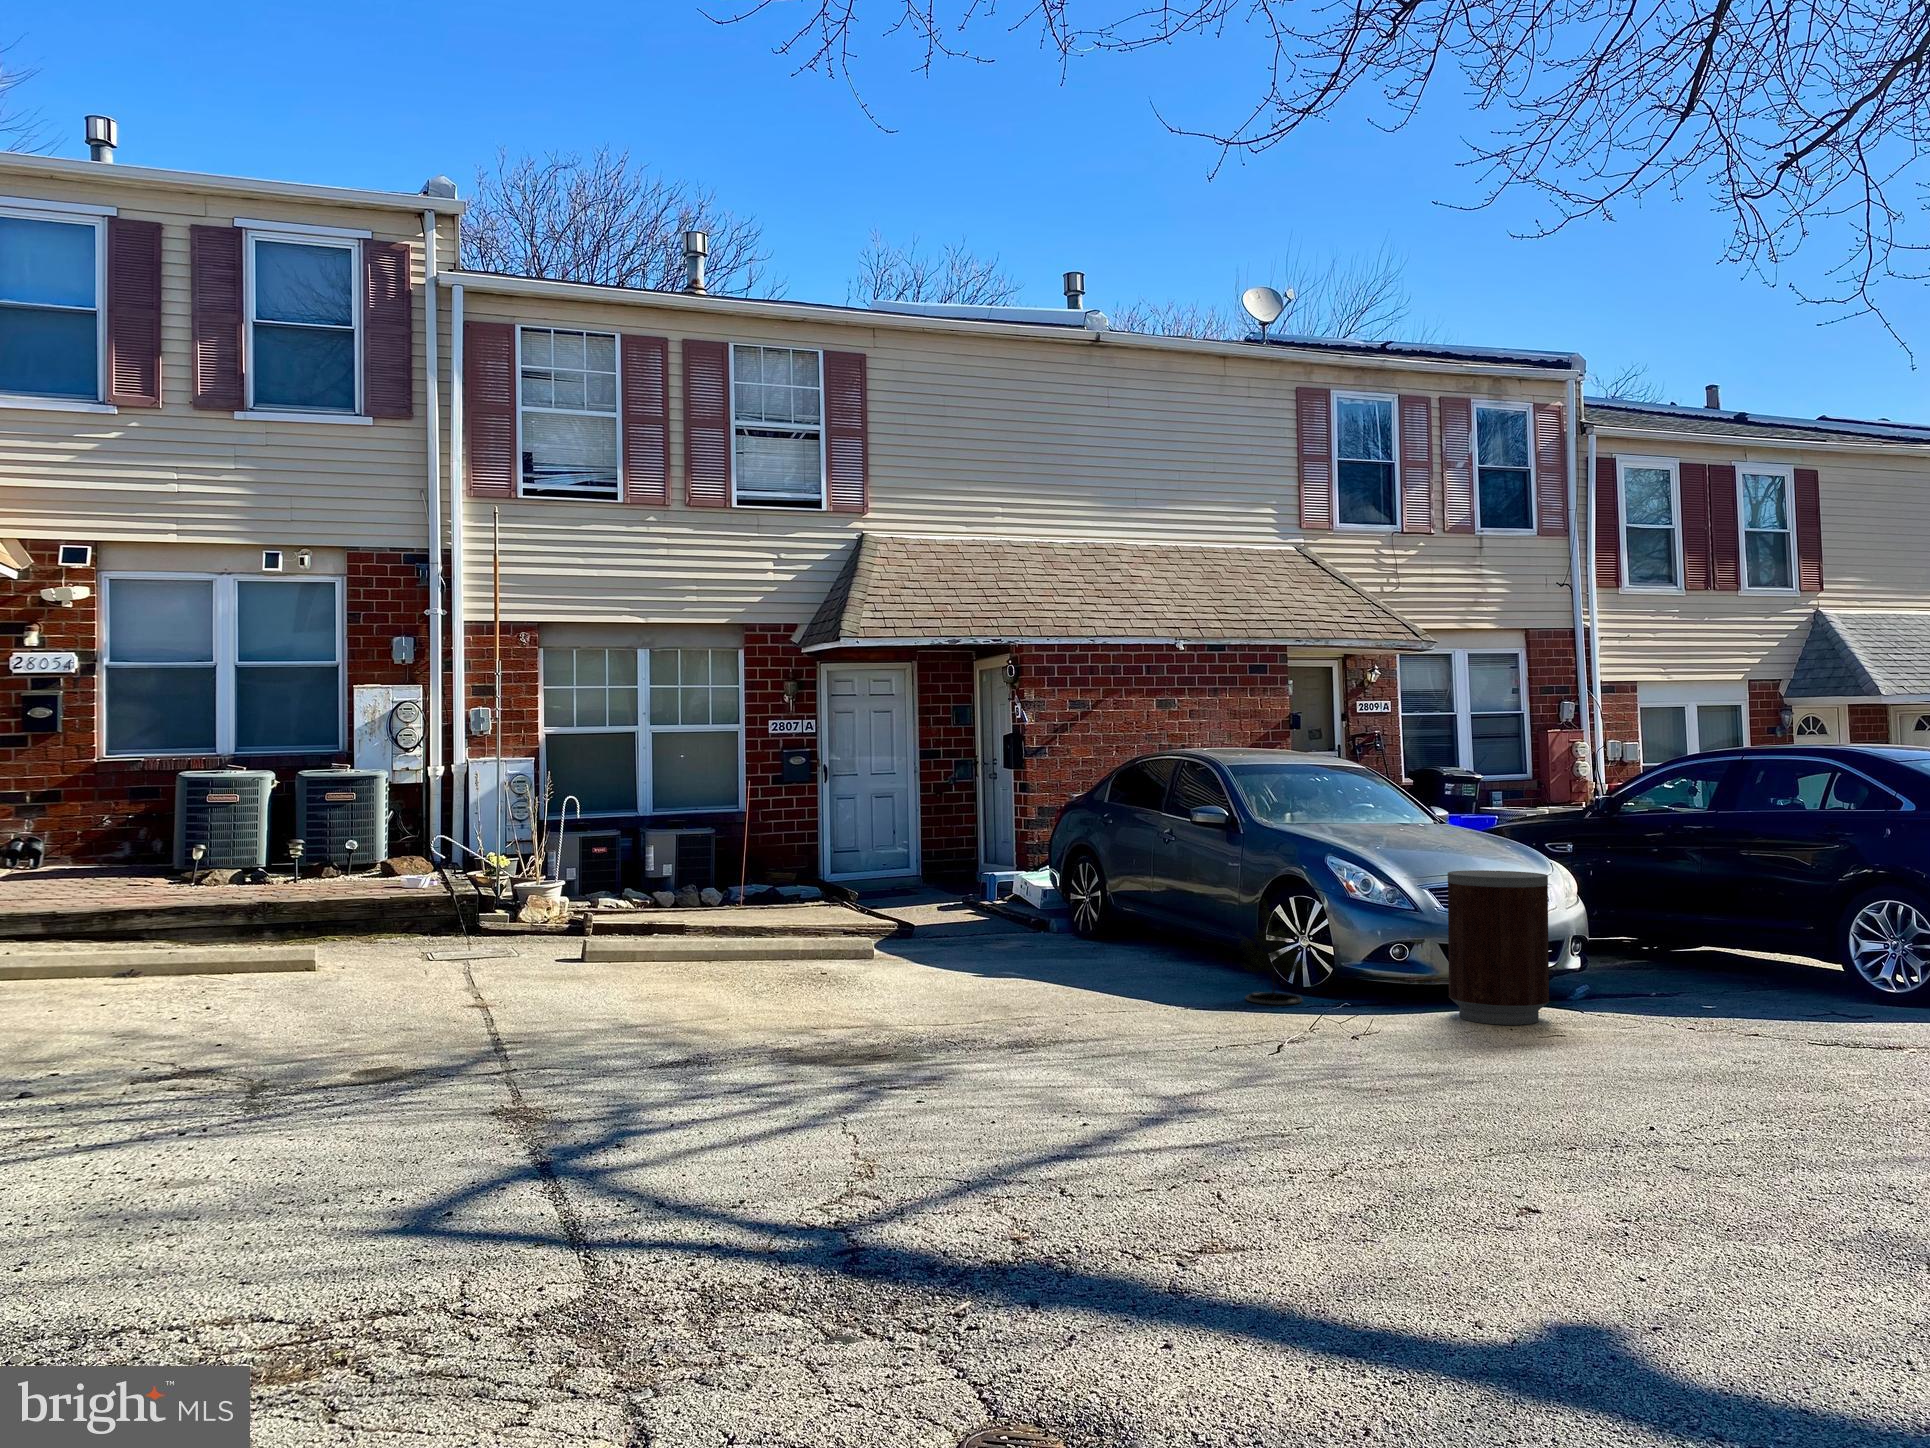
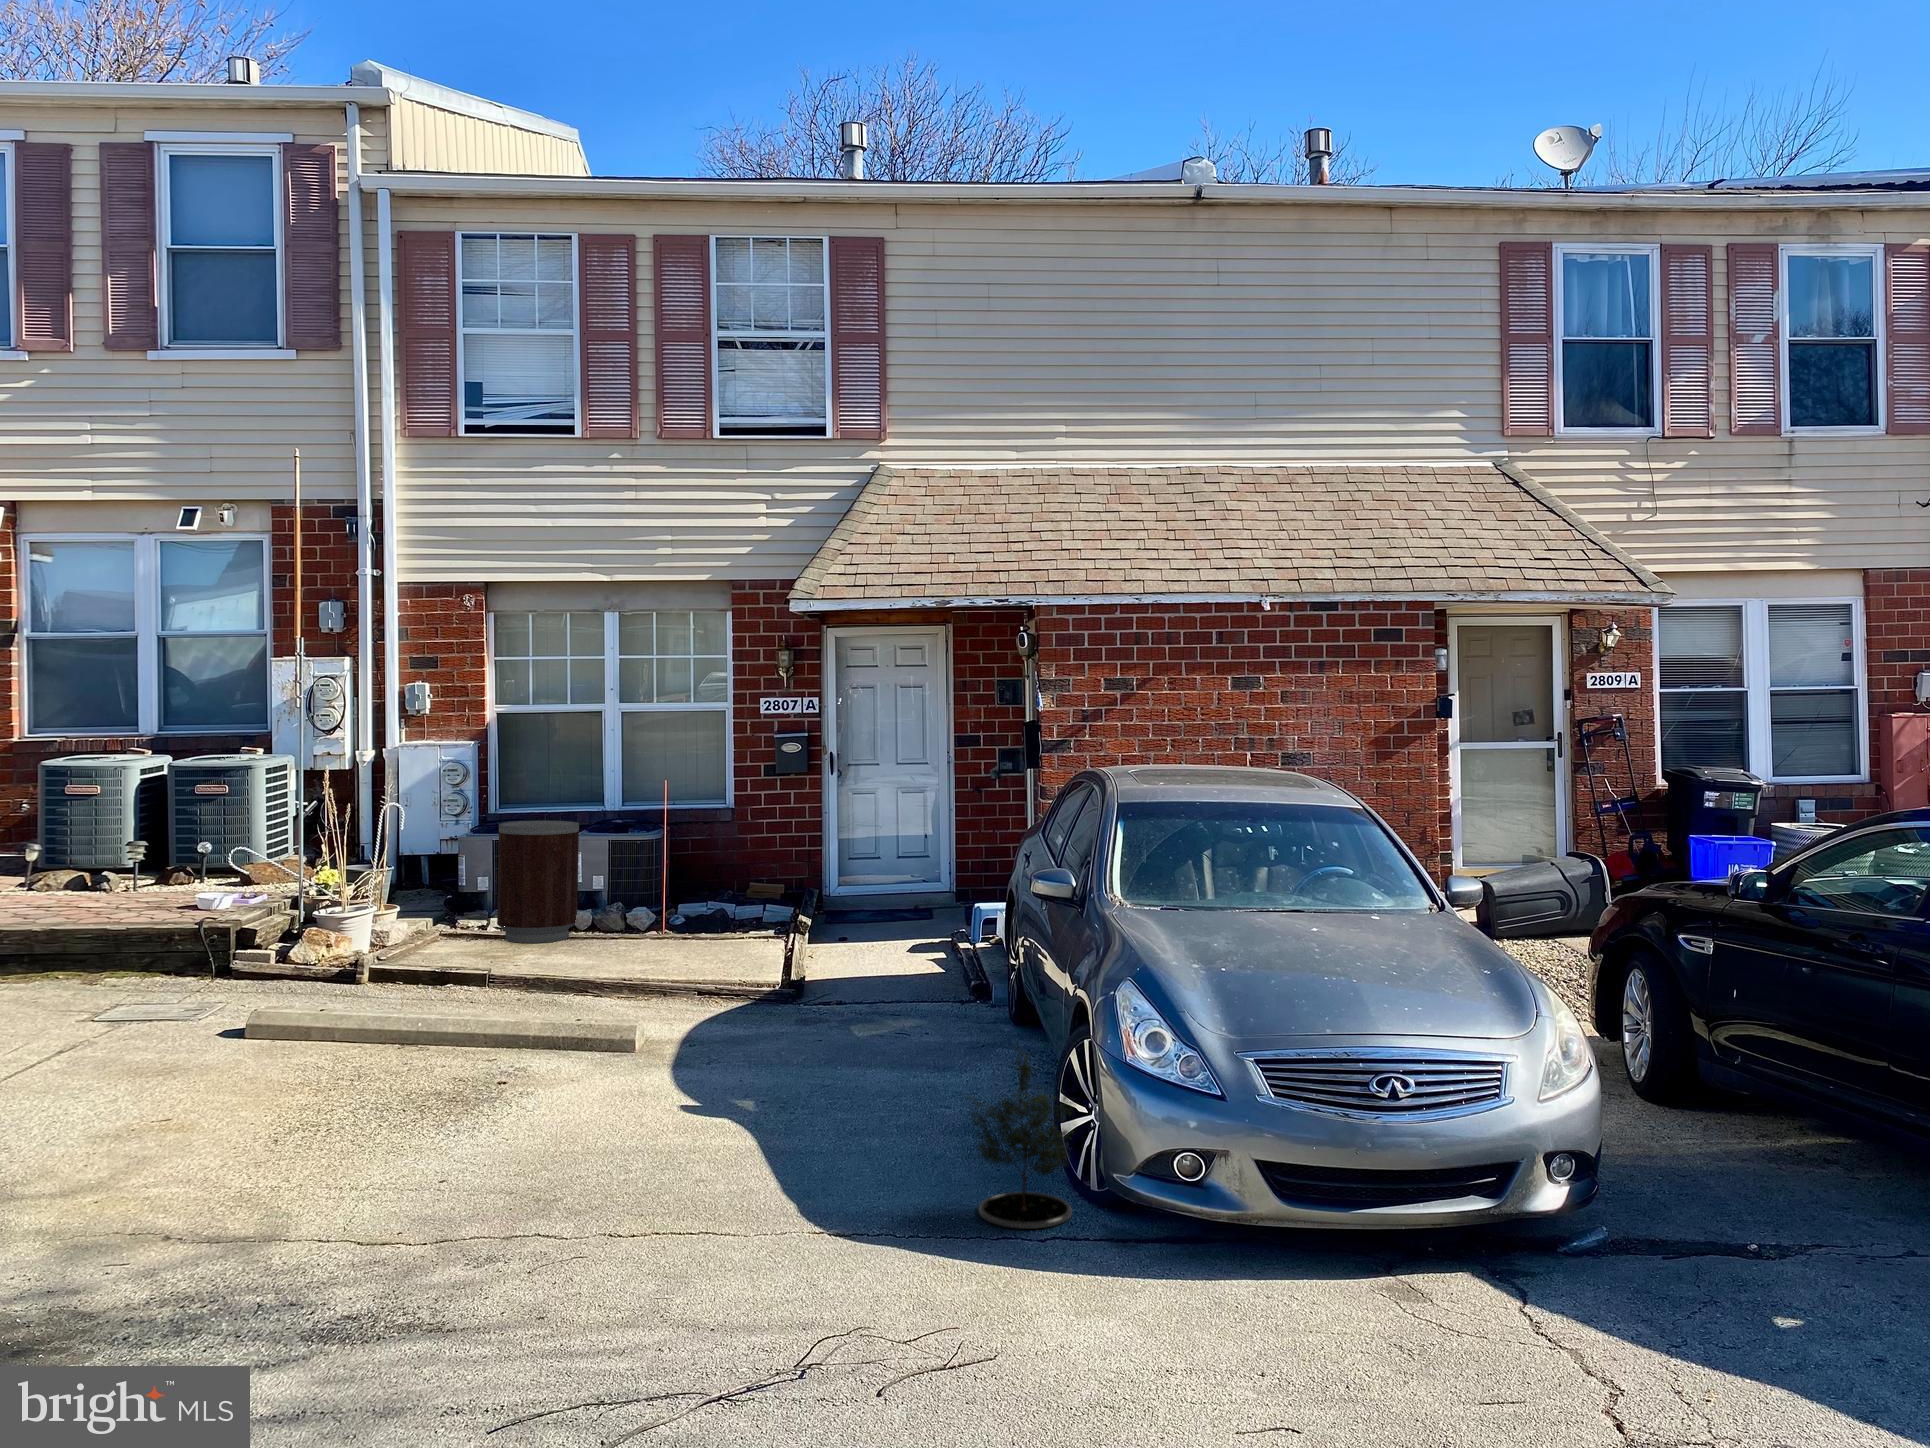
trash can: present [1448,870,1549,1025] -> present [497,820,579,943]

